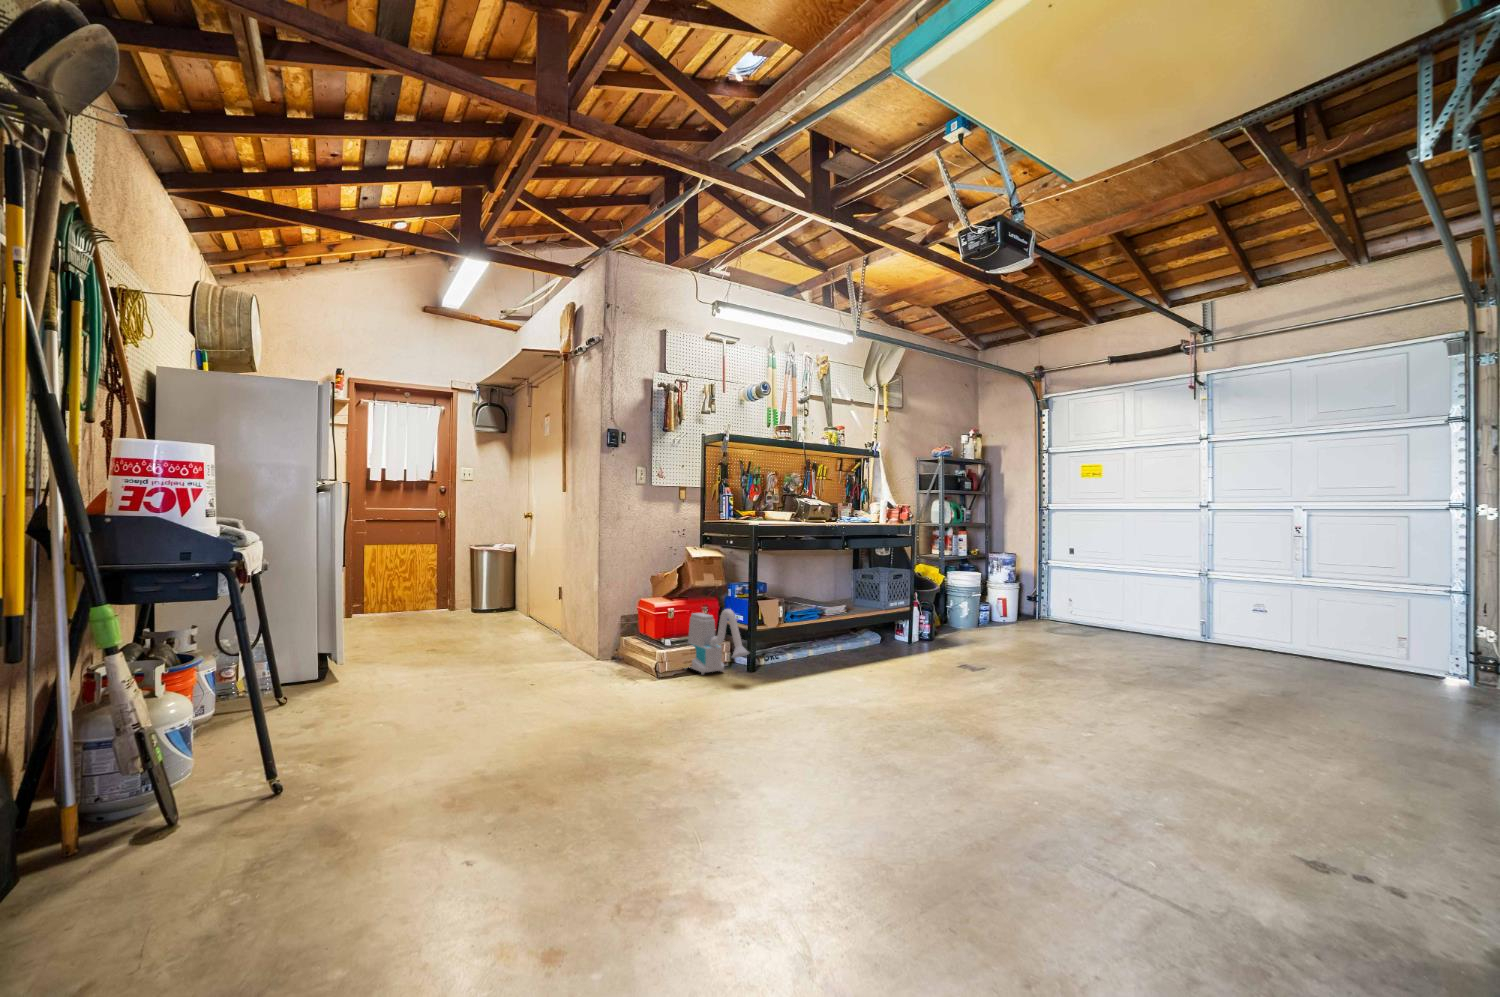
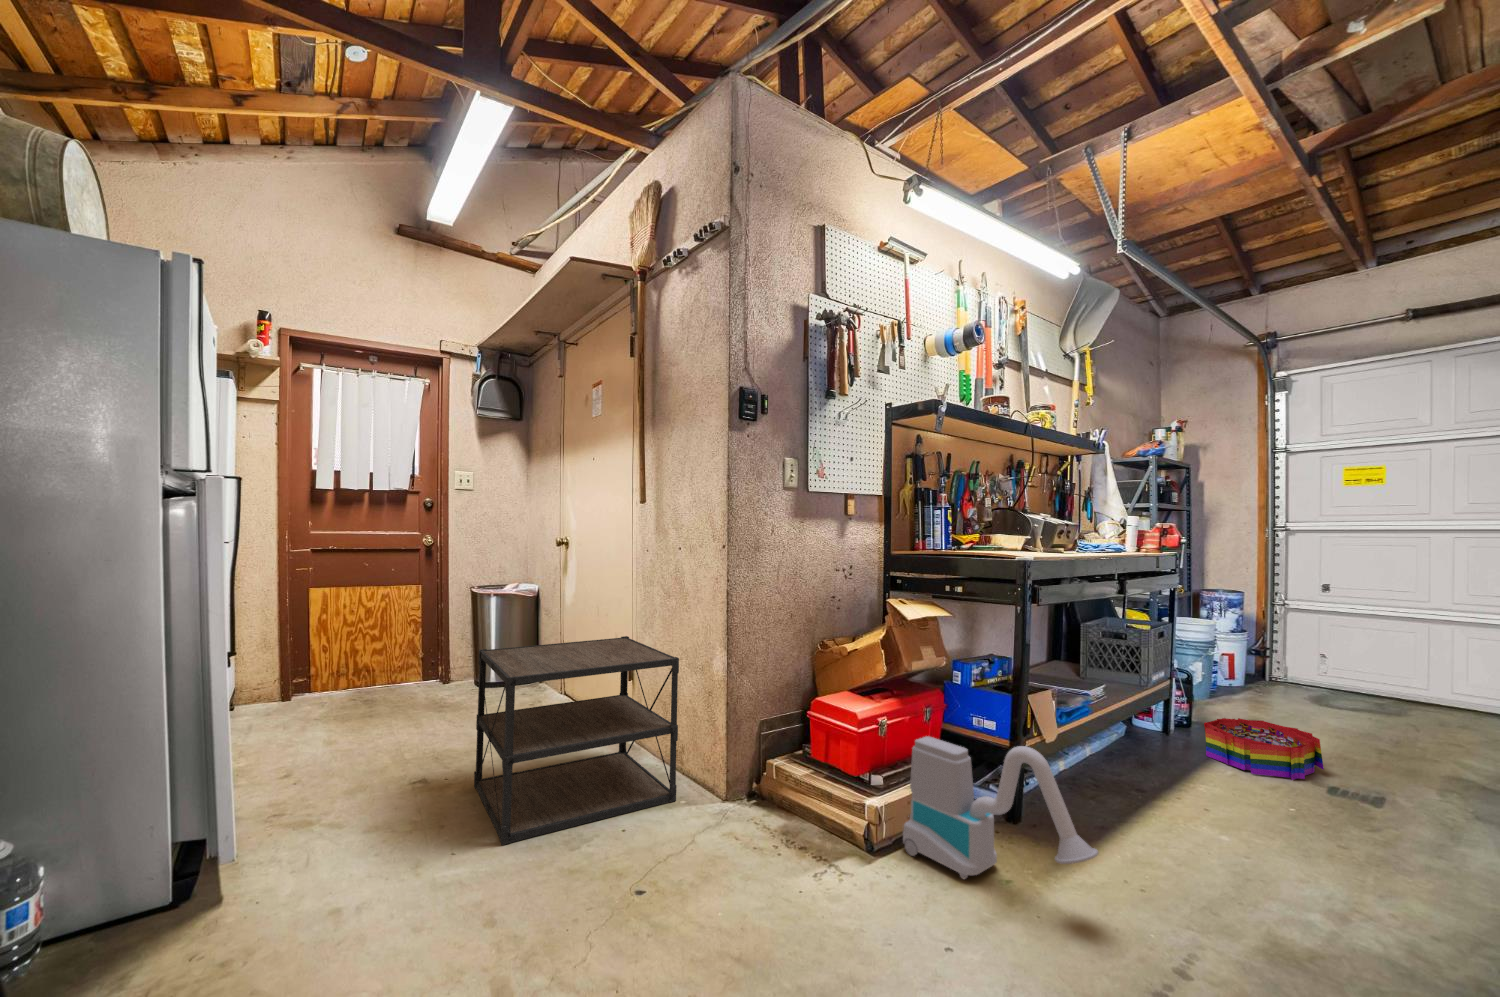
shelving unit: none [469,569,579,663] -> present [474,636,679,845]
storage bin: none [911,625,969,654] -> present [1204,718,1324,780]

